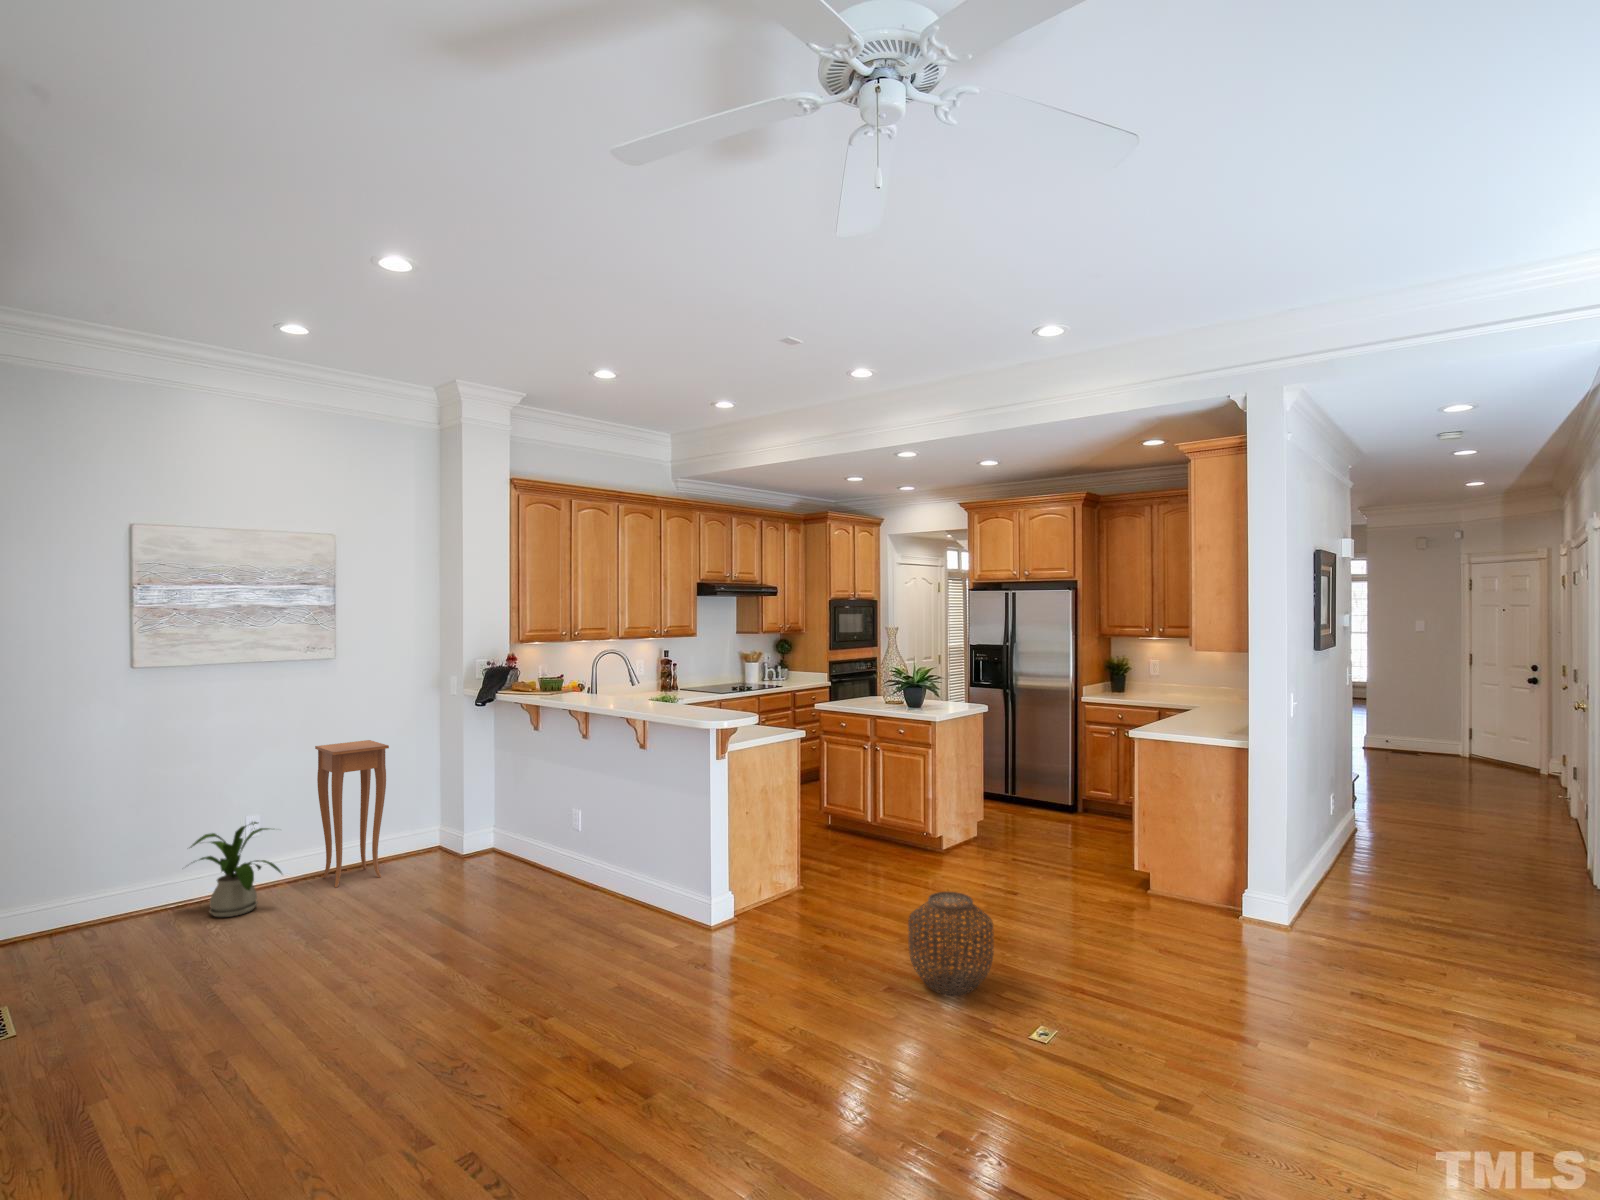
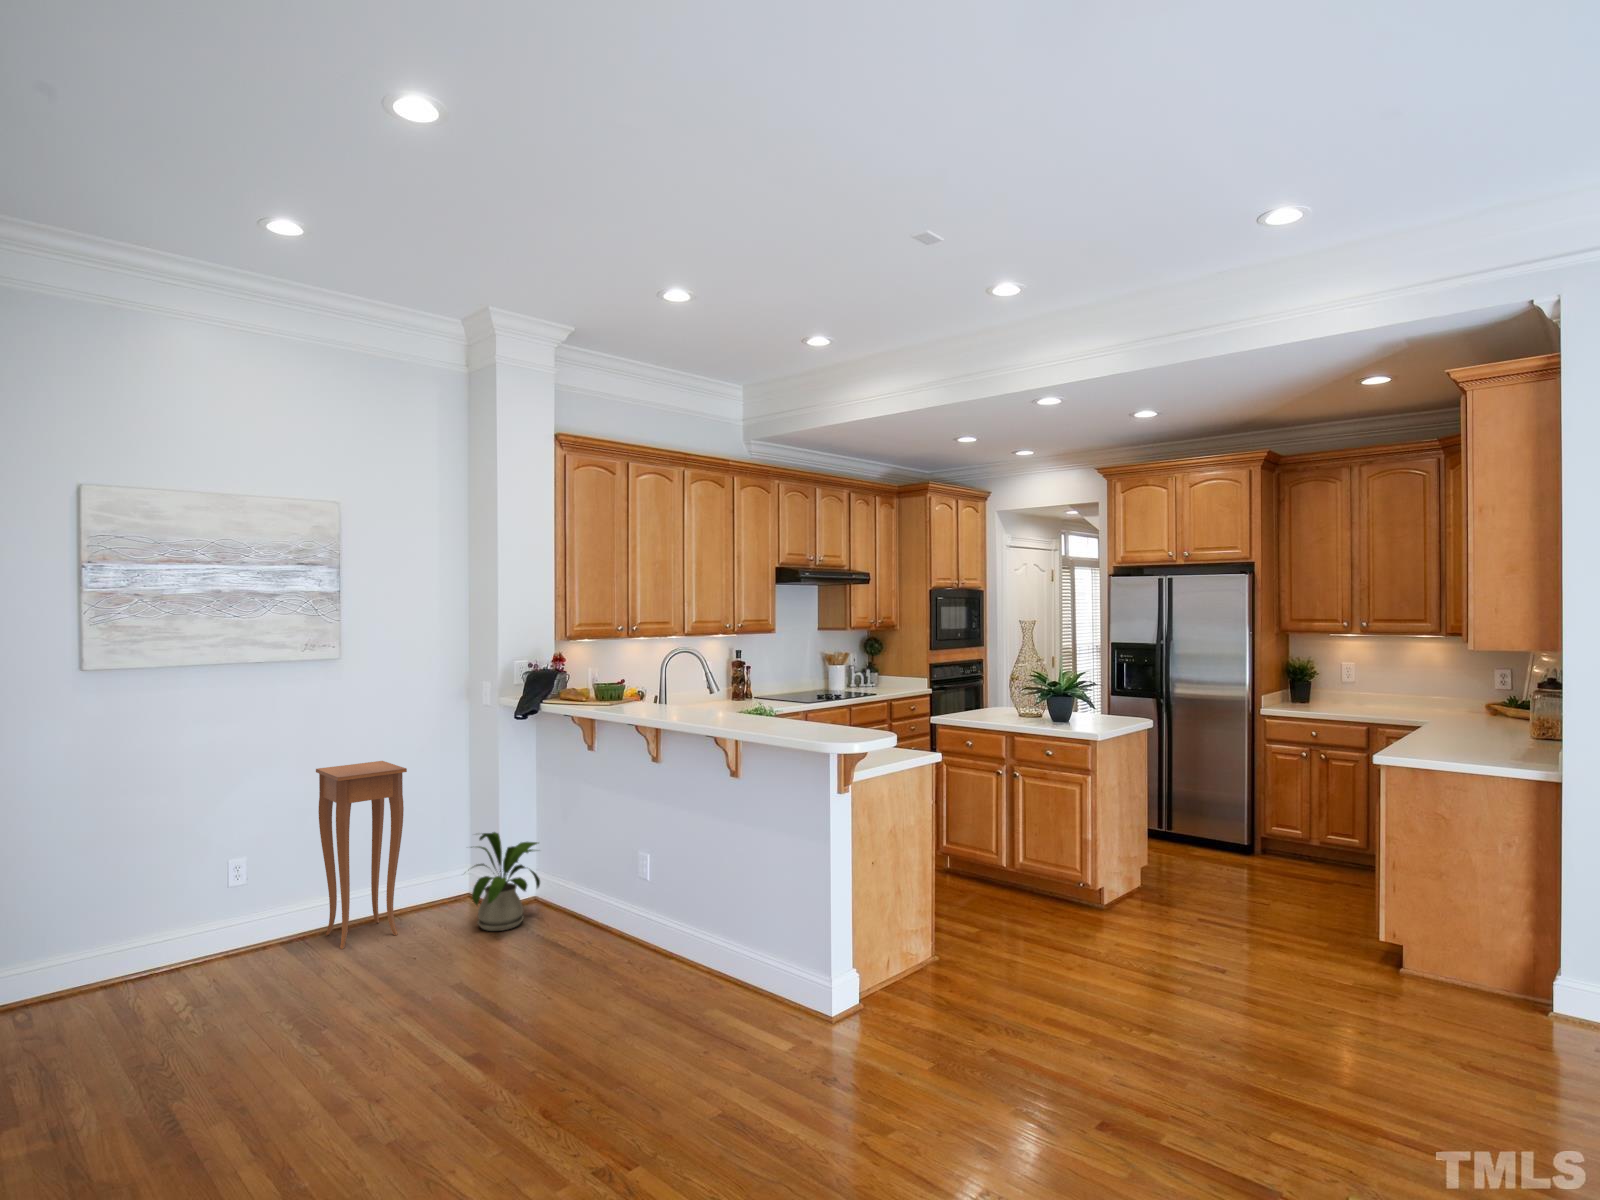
house plant: present [191,822,282,917] -> present [472,832,540,931]
woven basket: present [909,892,994,995] -> none [1131,988,1260,1141]

